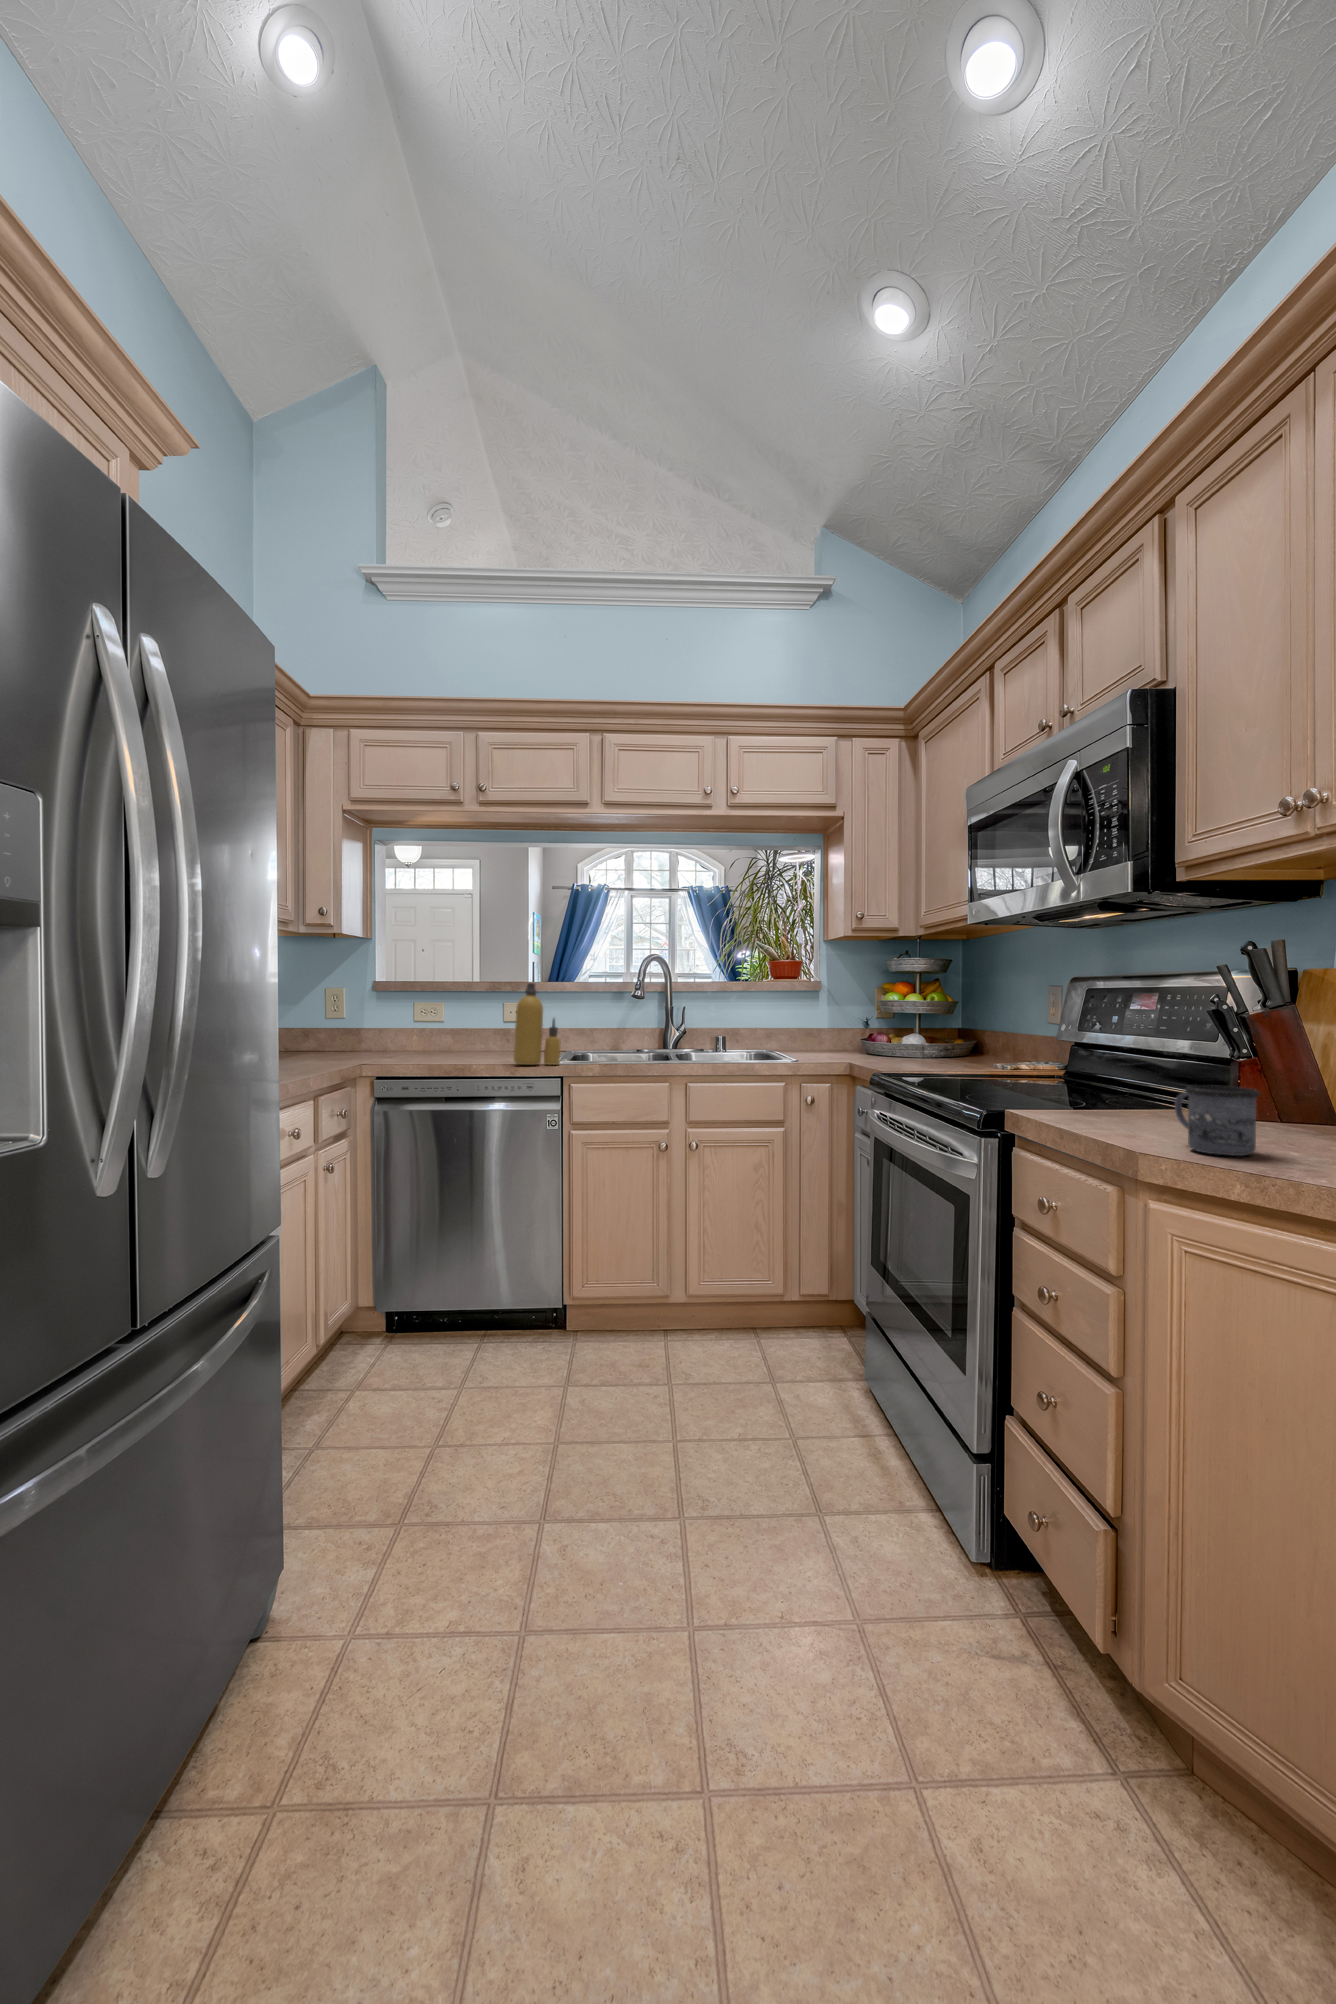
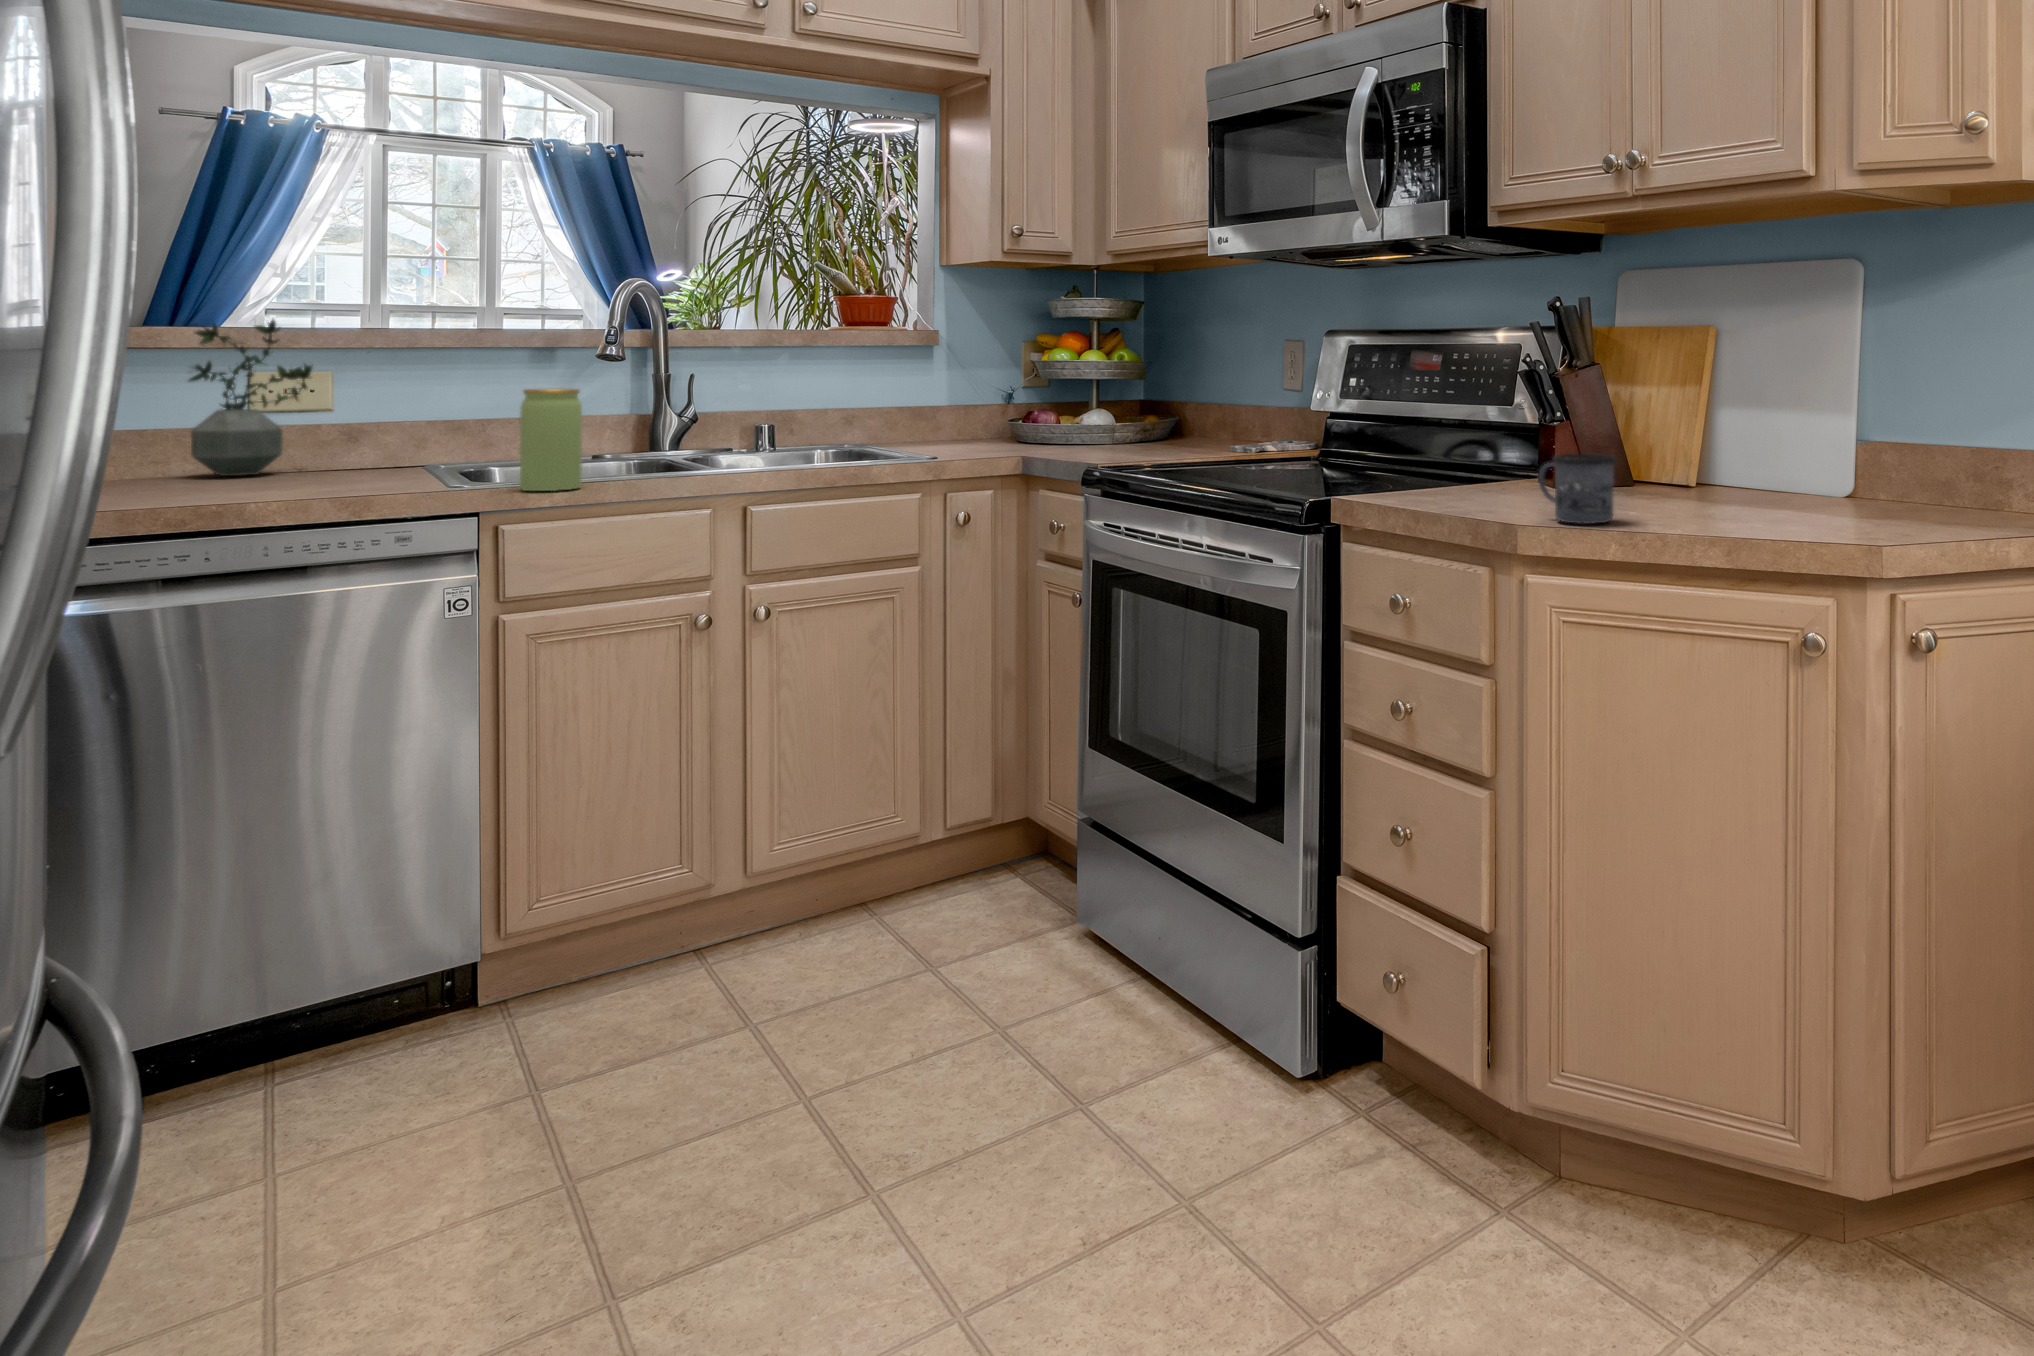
potted plant: none [465,977,515,1053] -> present [189,319,312,476]
bottle: present [514,983,560,1065] -> none [375,332,484,491]
jar: none [571,1013,600,1068] -> present [520,389,582,491]

